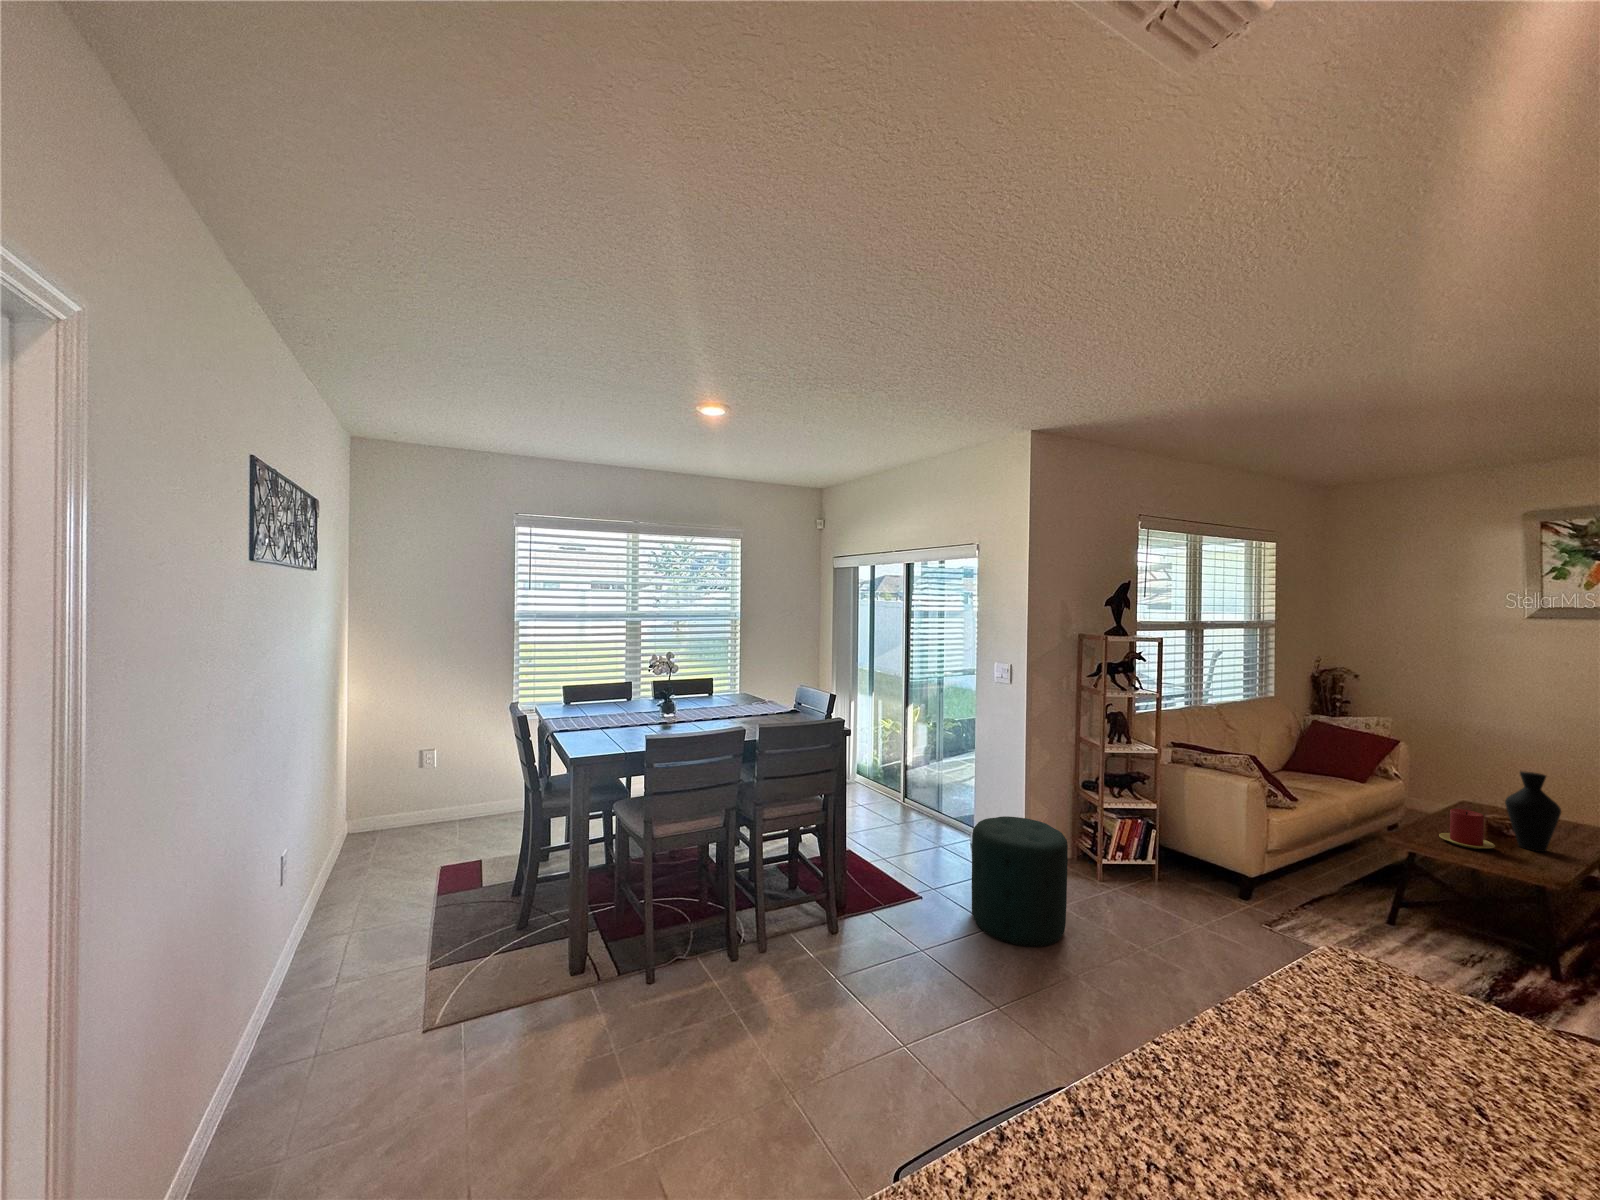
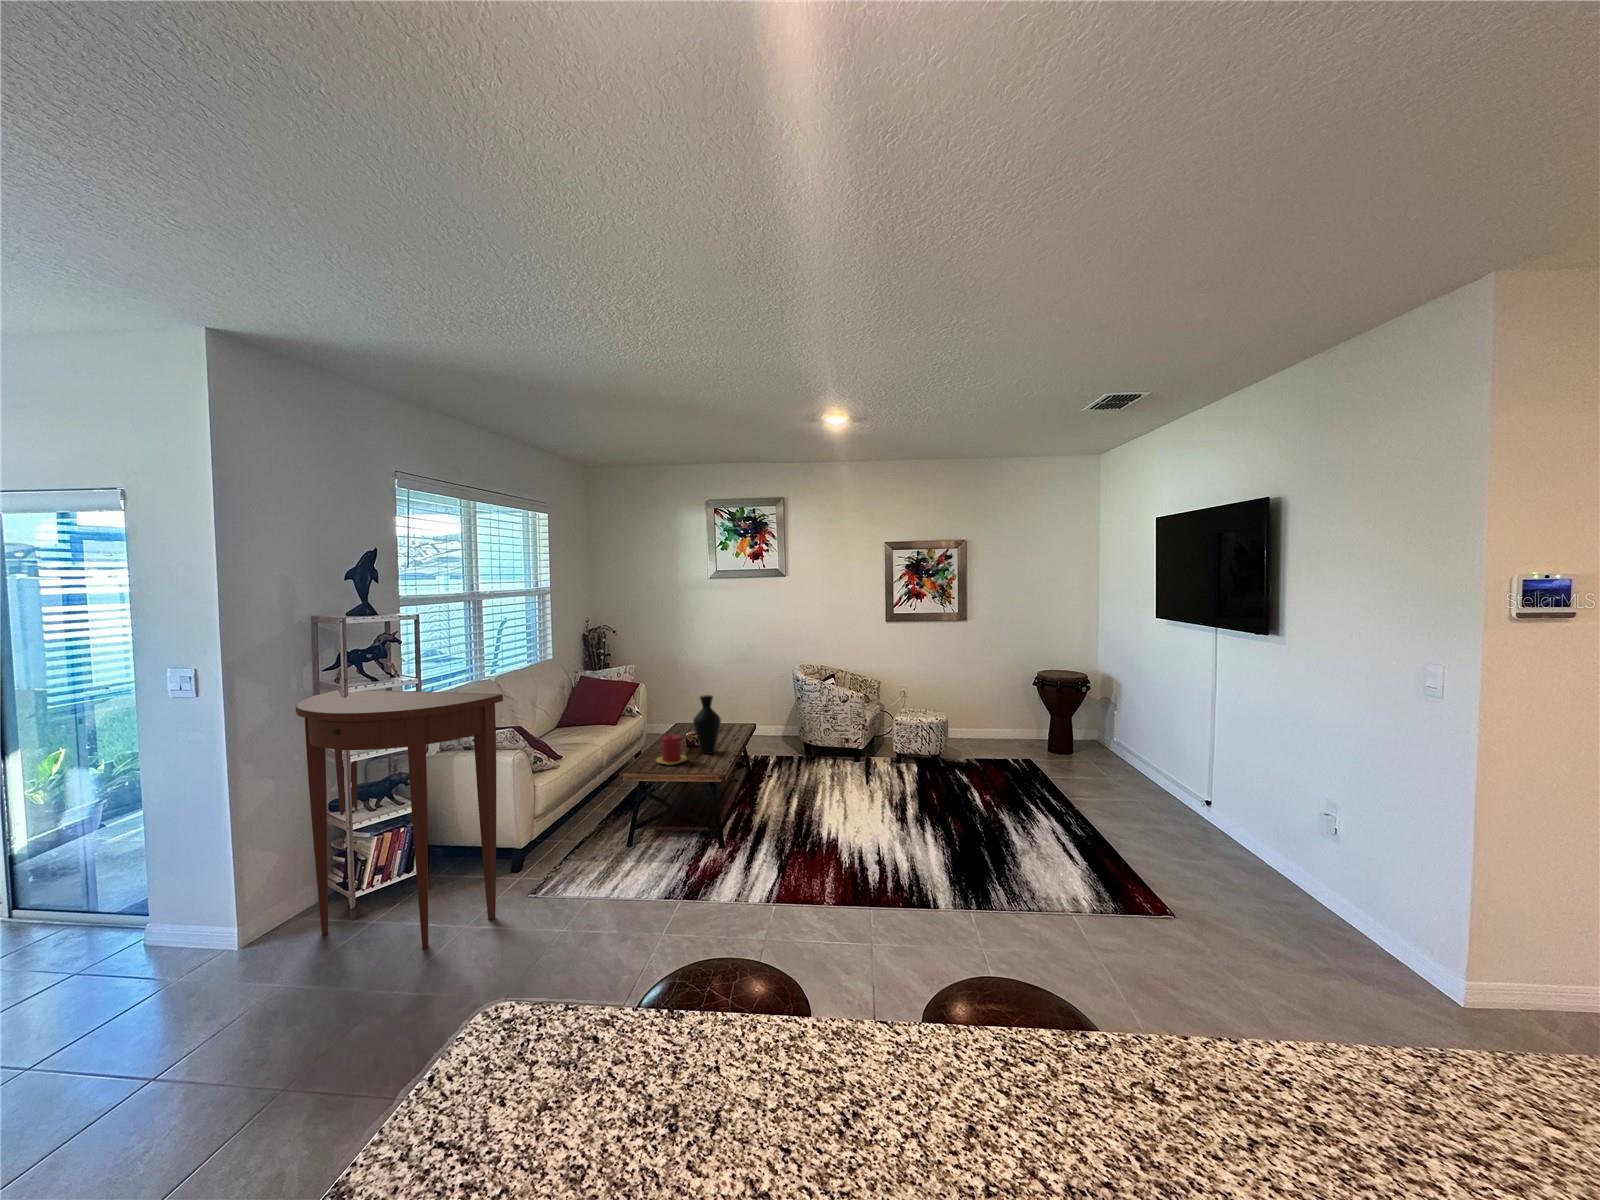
console table: none [1072,693,1251,932] -> present [296,690,503,949]
ottoman: present [972,816,1068,947] -> none [94,886,281,1098]

